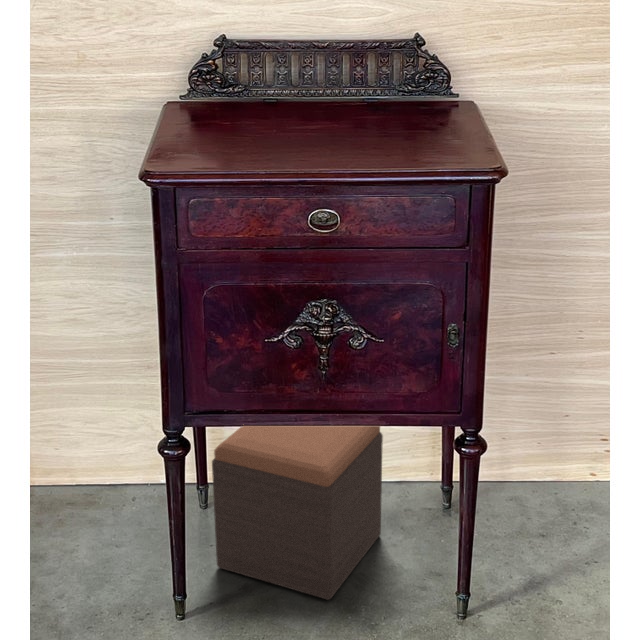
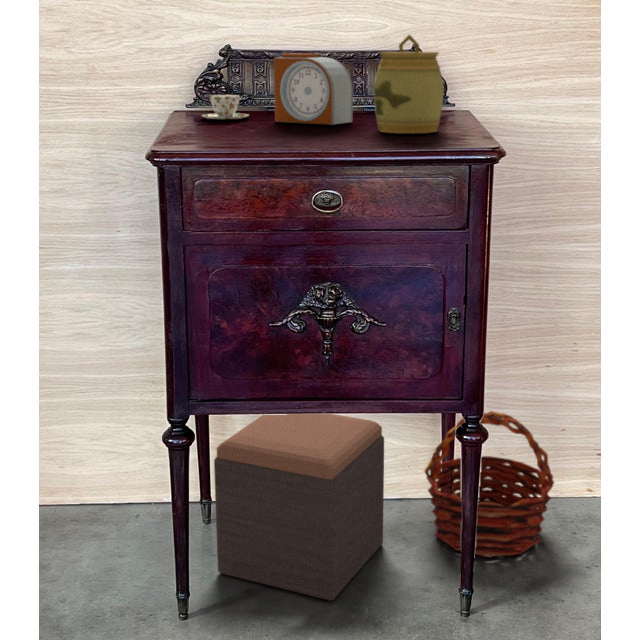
jar: none [373,38,446,142] -> present [374,35,444,133]
alarm clock: none [270,48,352,127] -> present [274,54,353,125]
teacup: none [196,87,245,116] -> present [202,95,249,119]
basket: none [422,406,553,551] -> present [424,411,554,557]

